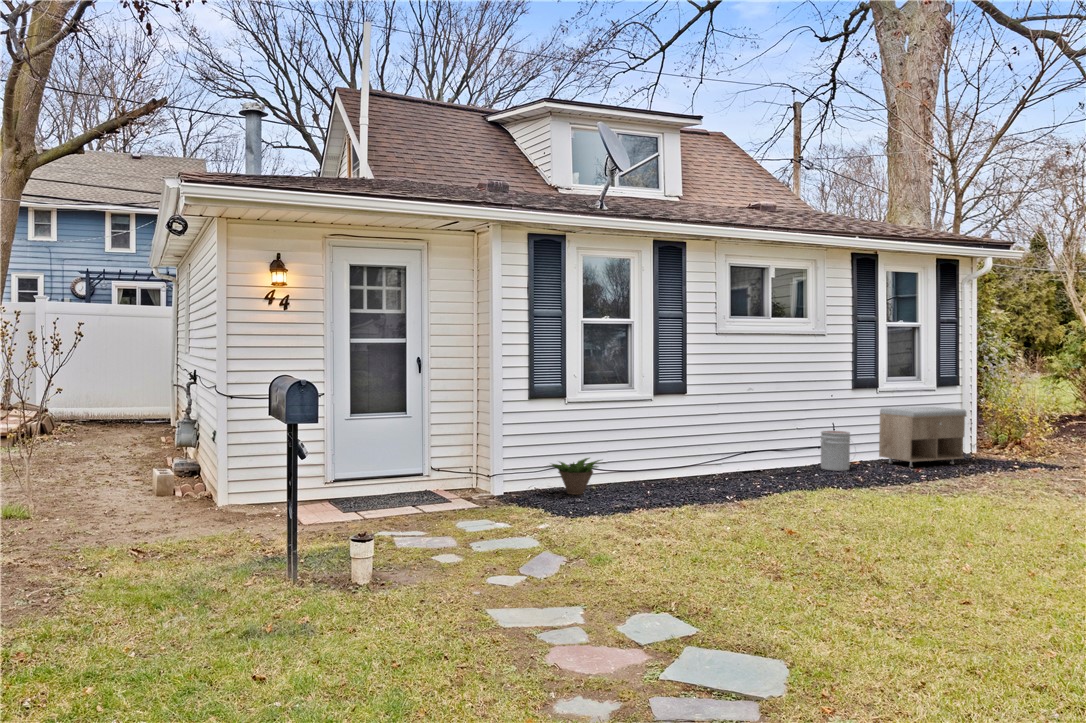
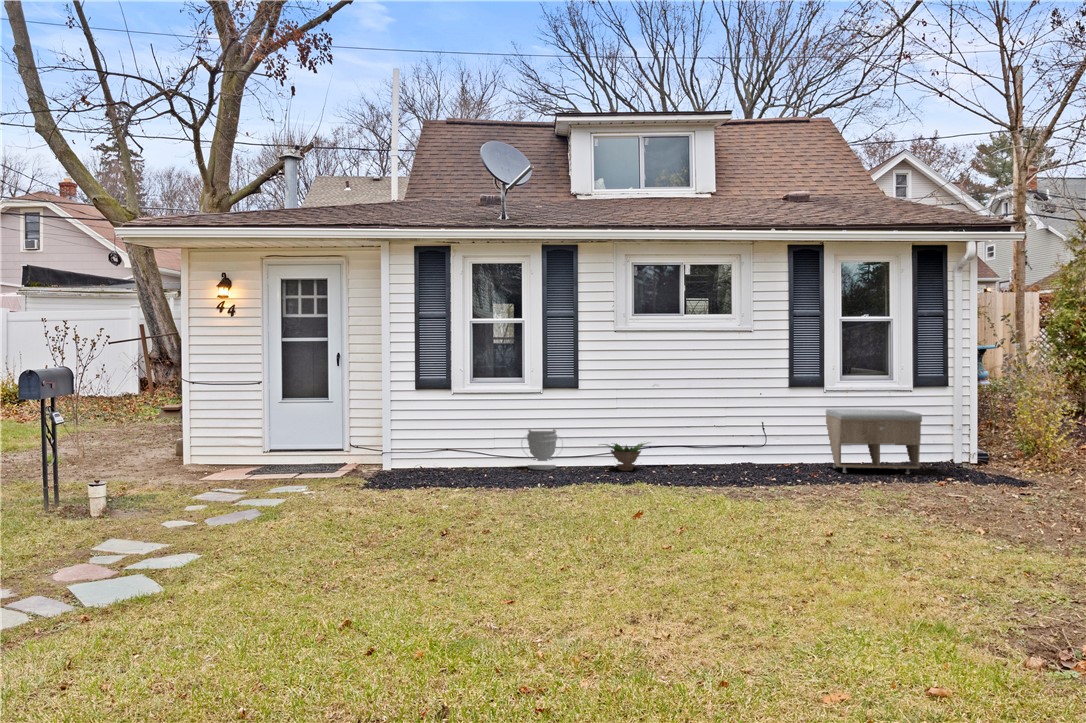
bucket: present [821,430,850,471] -> present [521,429,557,470]
decorative plant: present [549,458,601,495] -> present [602,443,647,471]

